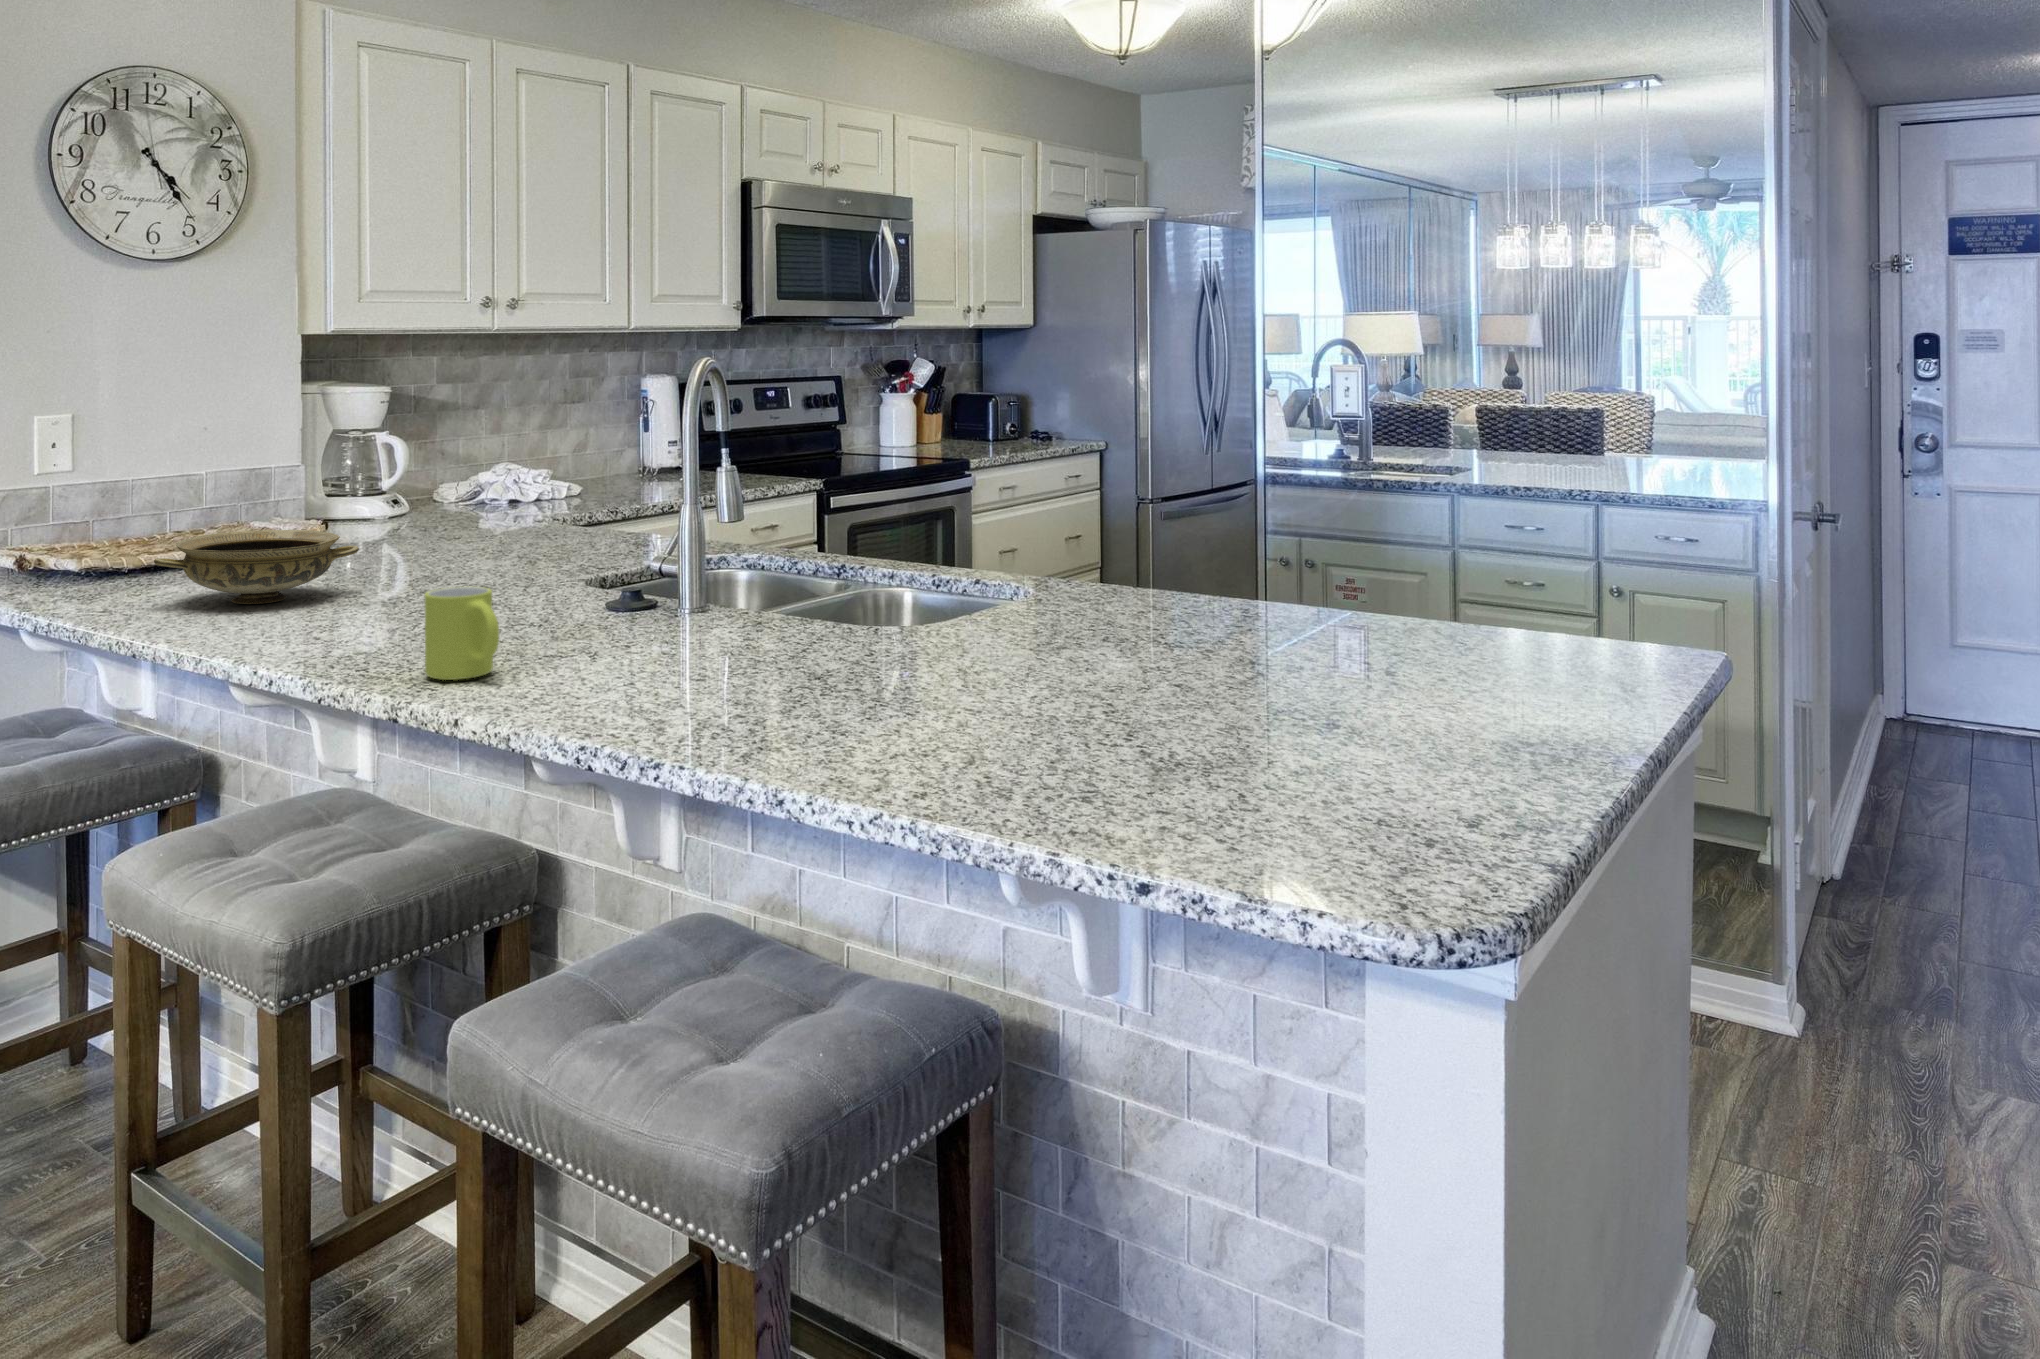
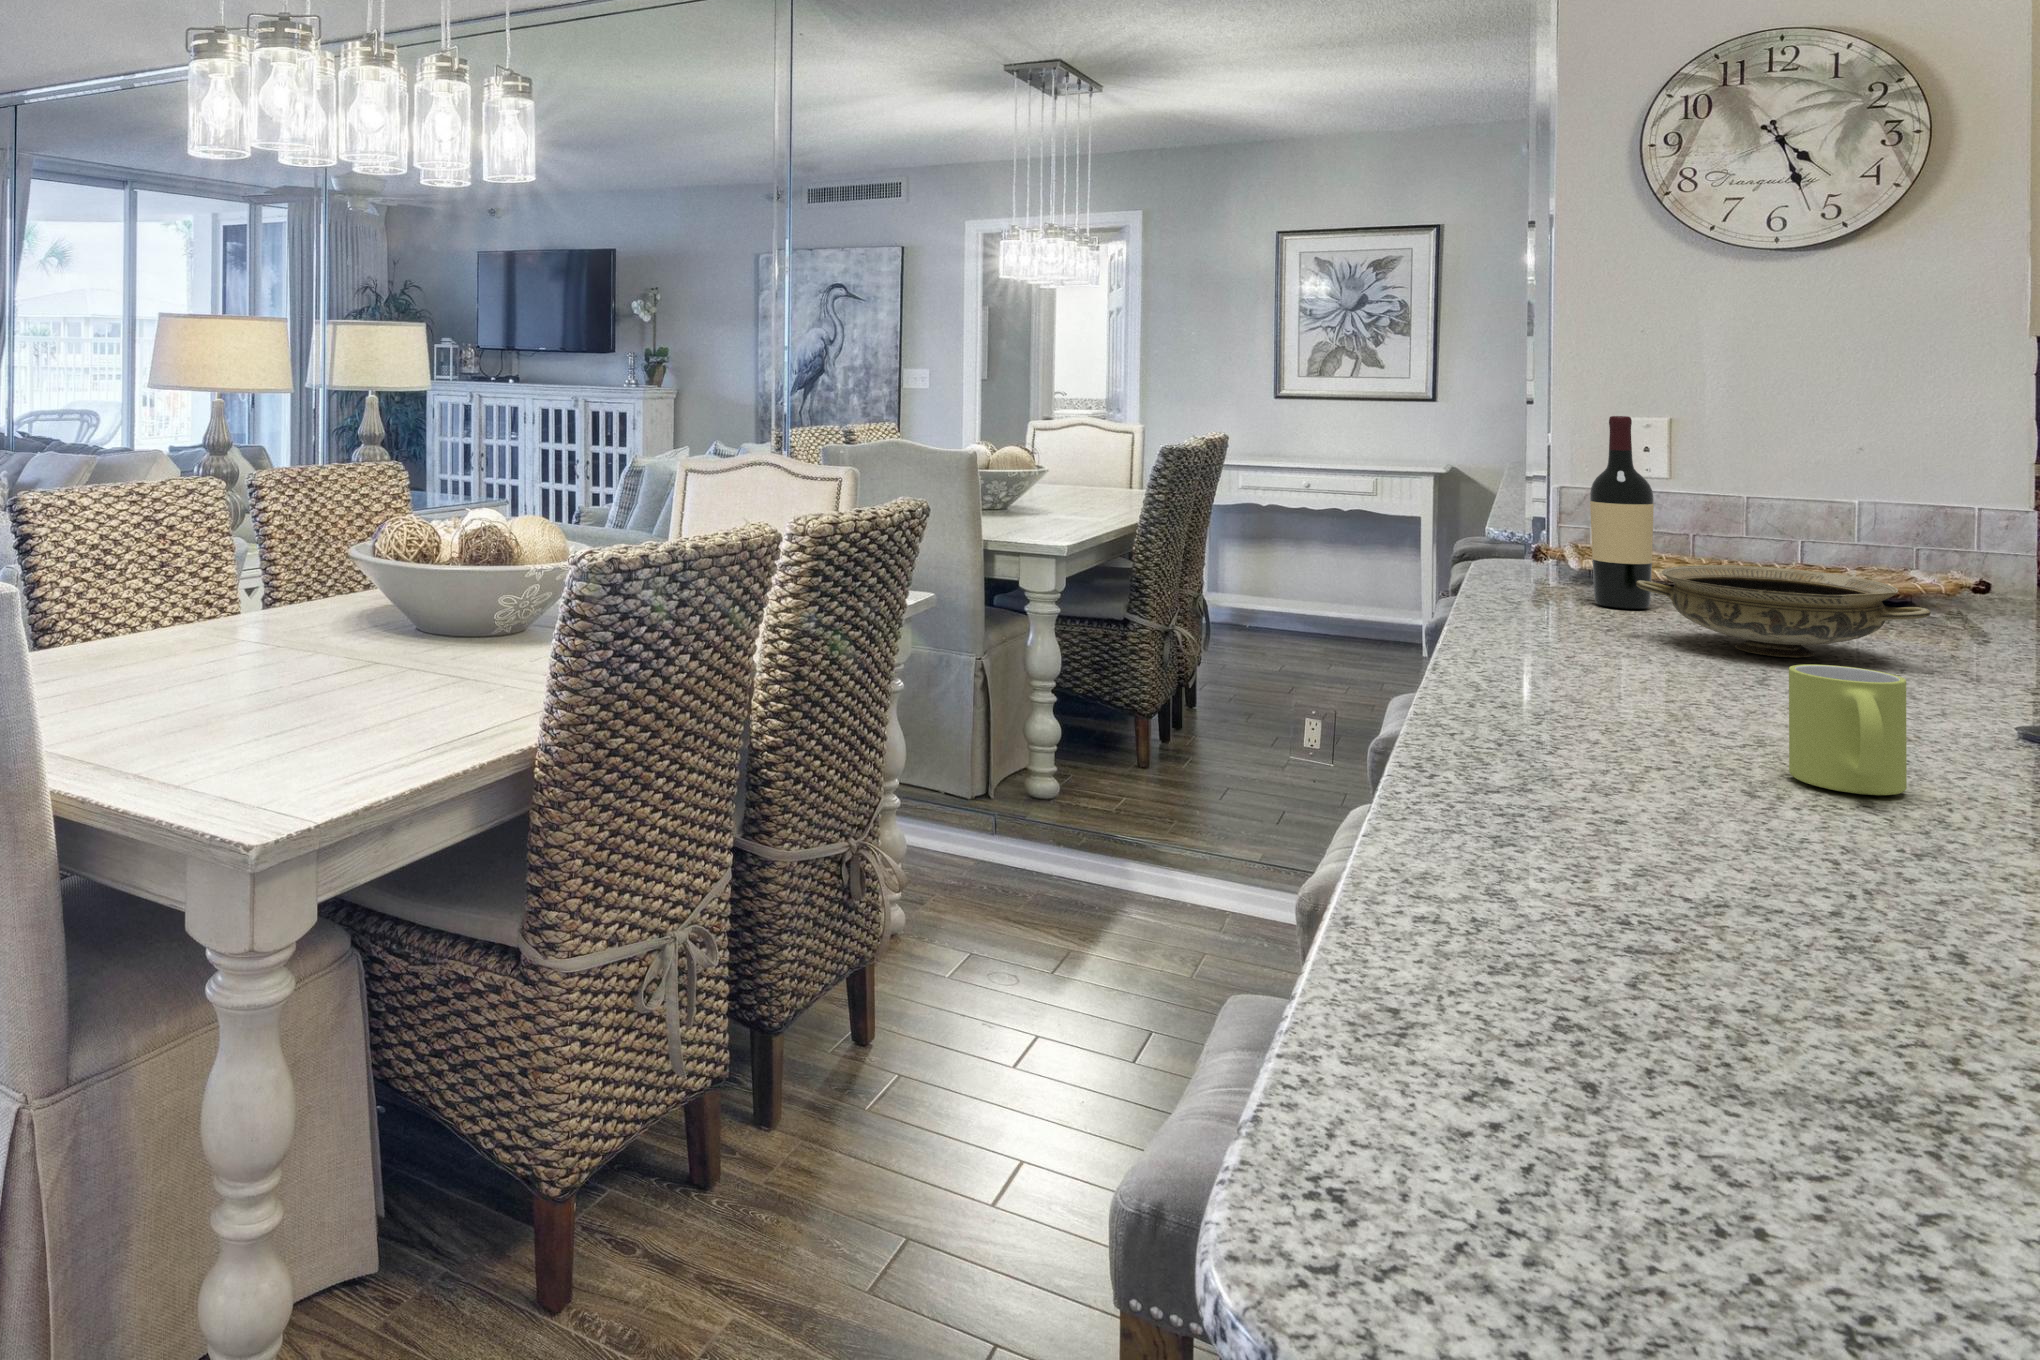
wine bottle: none [68,411,122,591] -> present [1590,416,1654,609]

